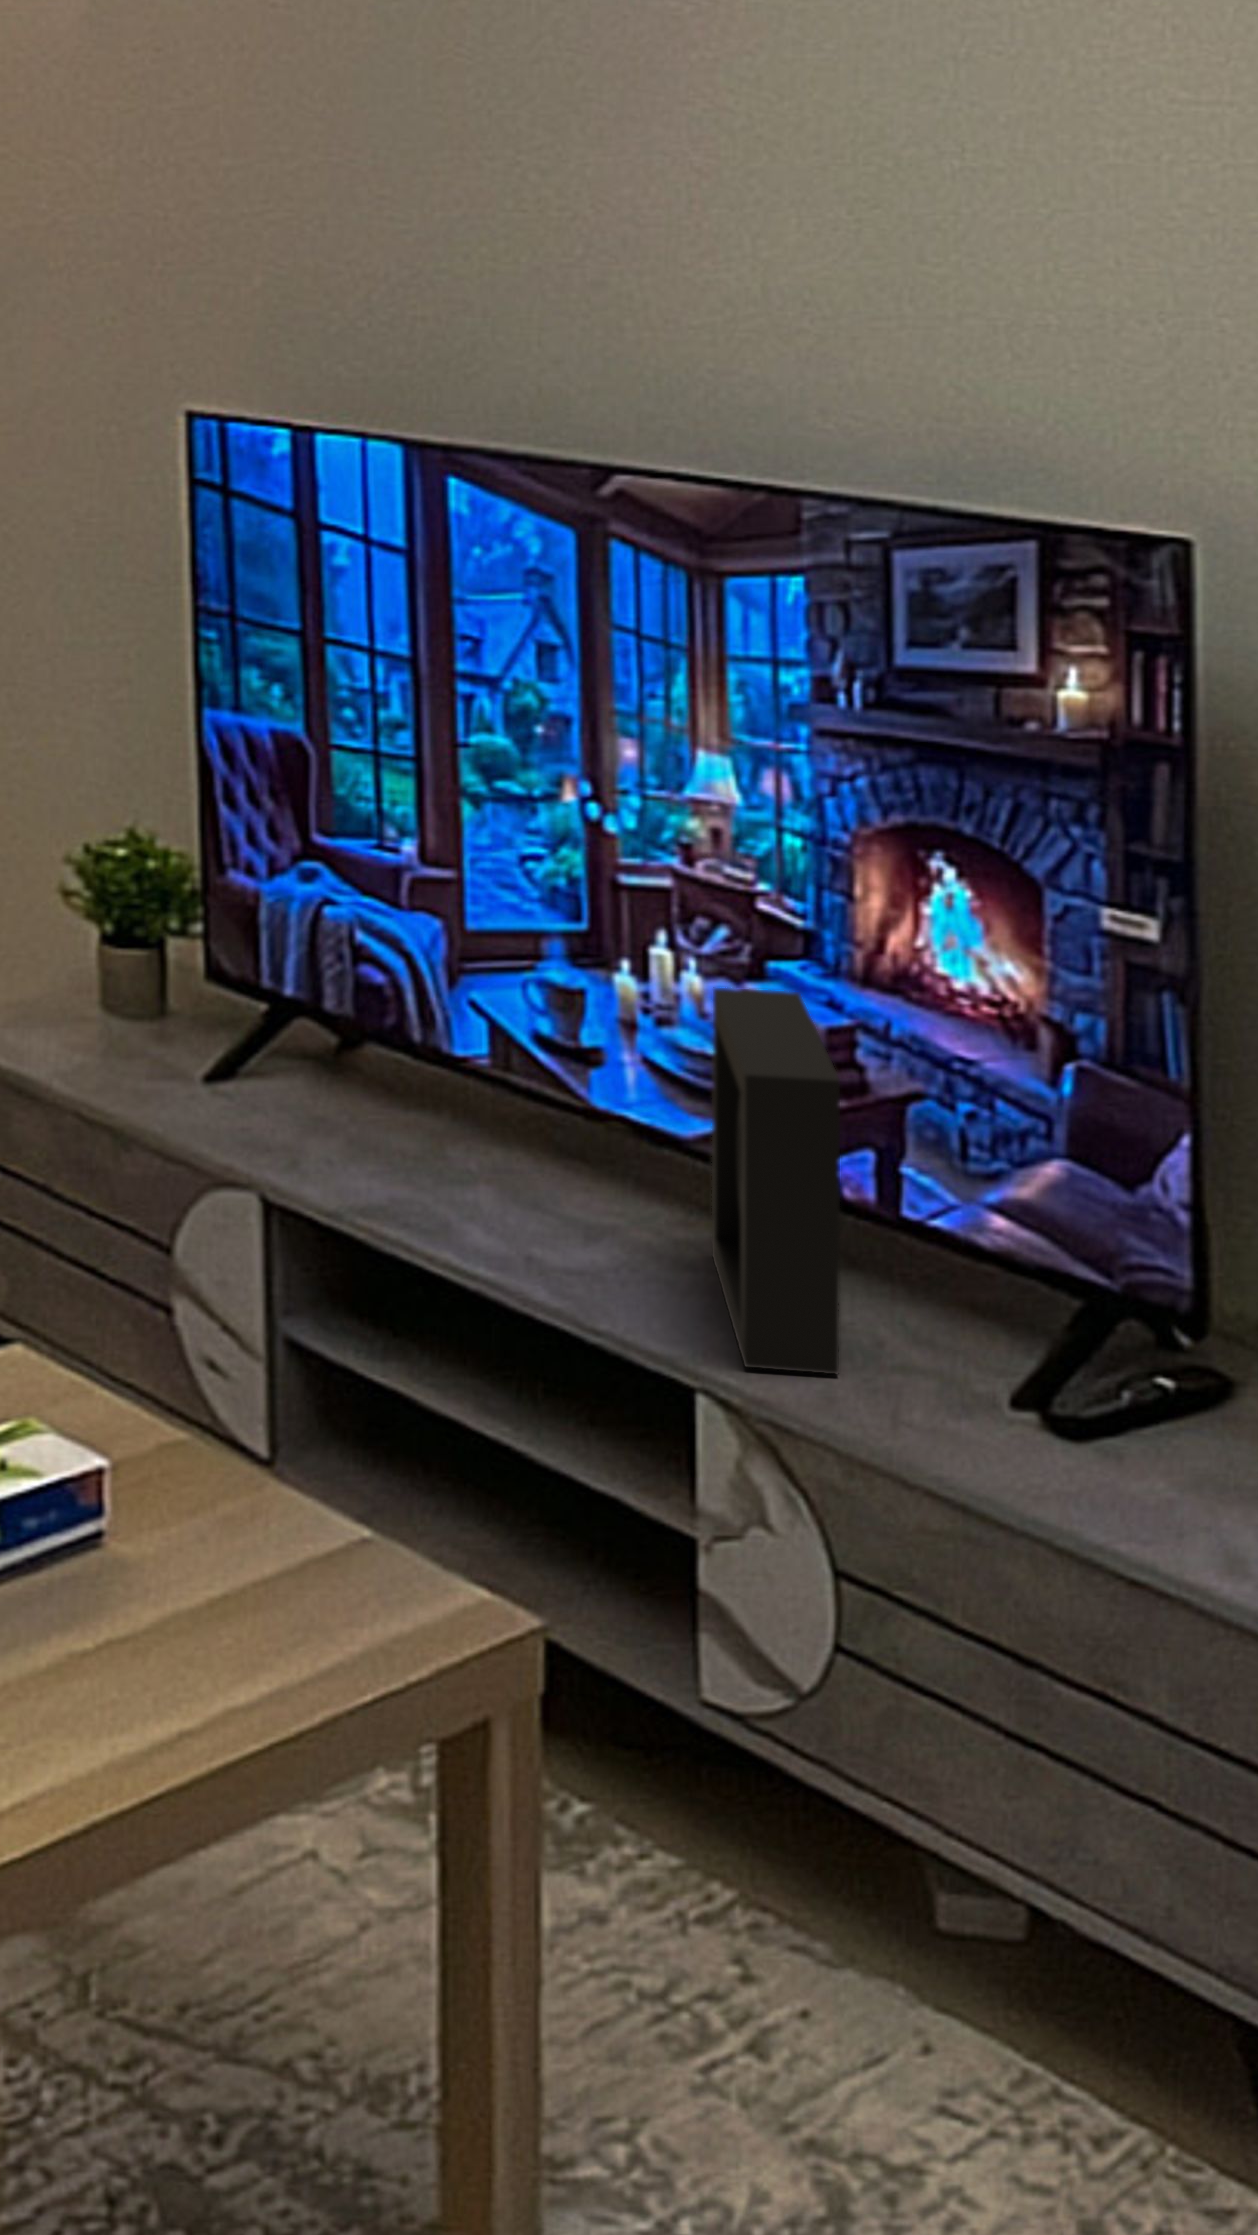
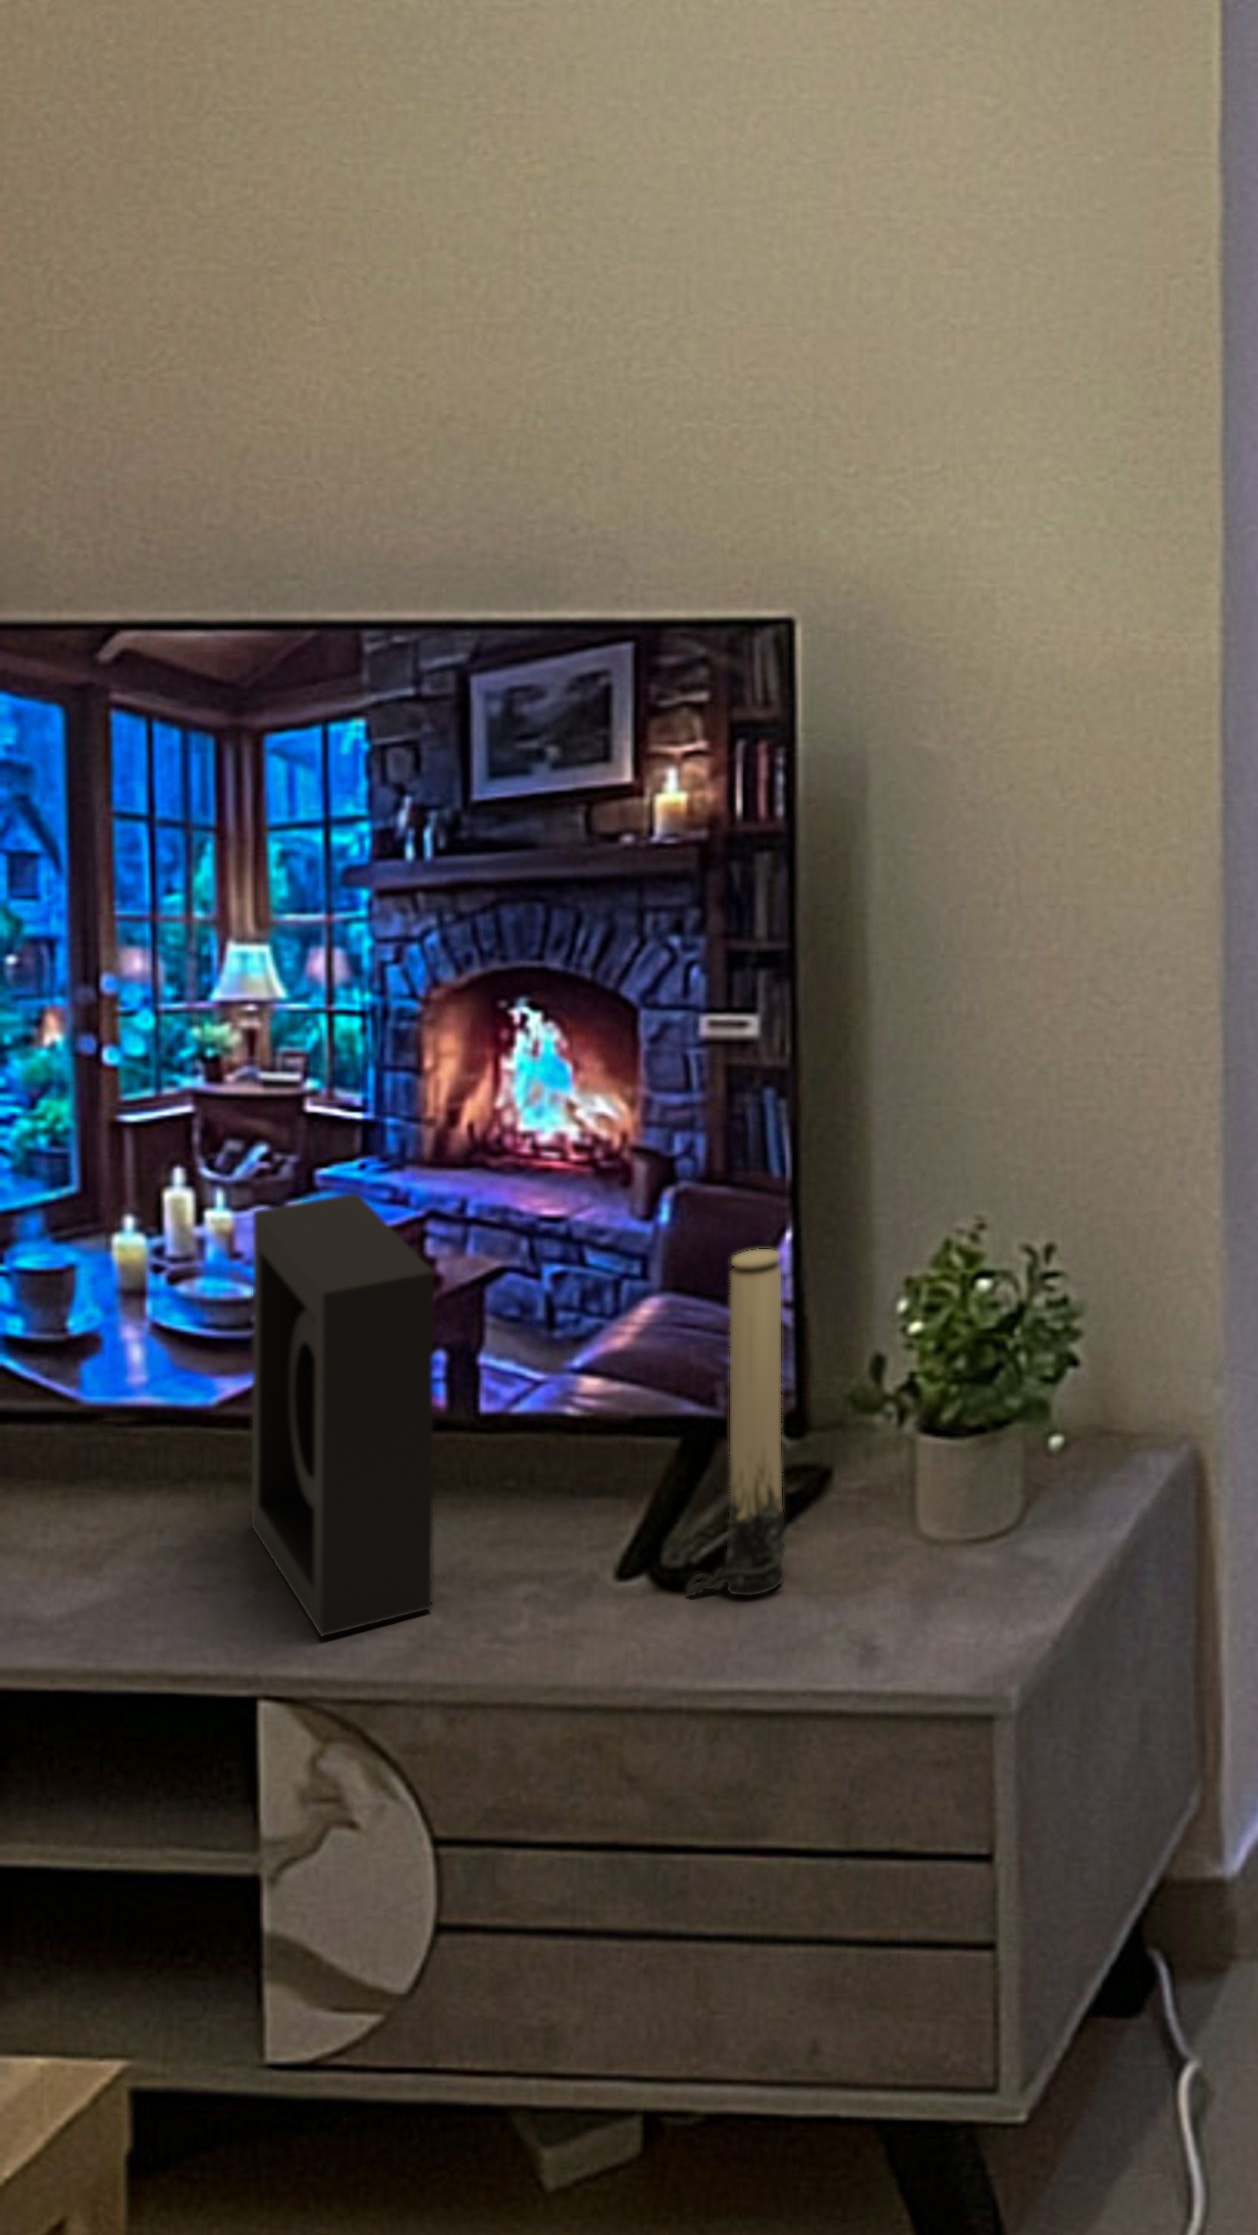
candle: none [1064,1137,1163,1465] -> present [686,1249,785,1596]

